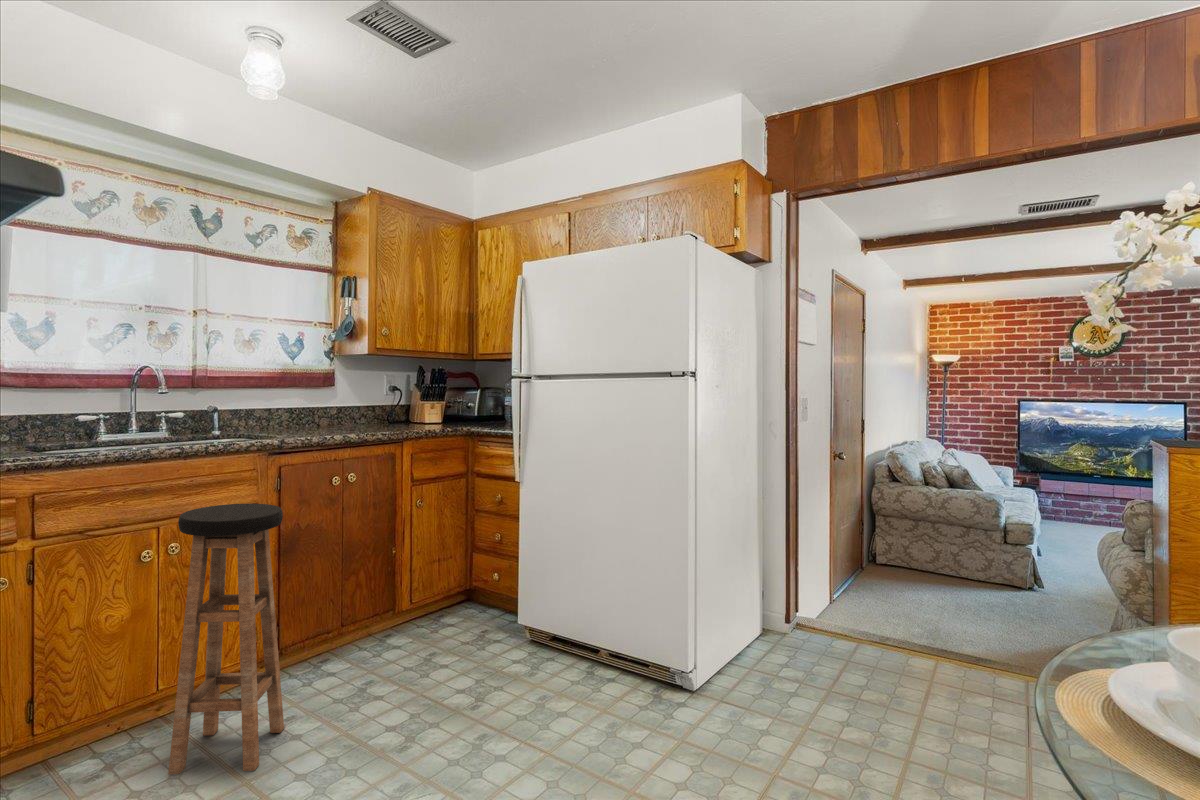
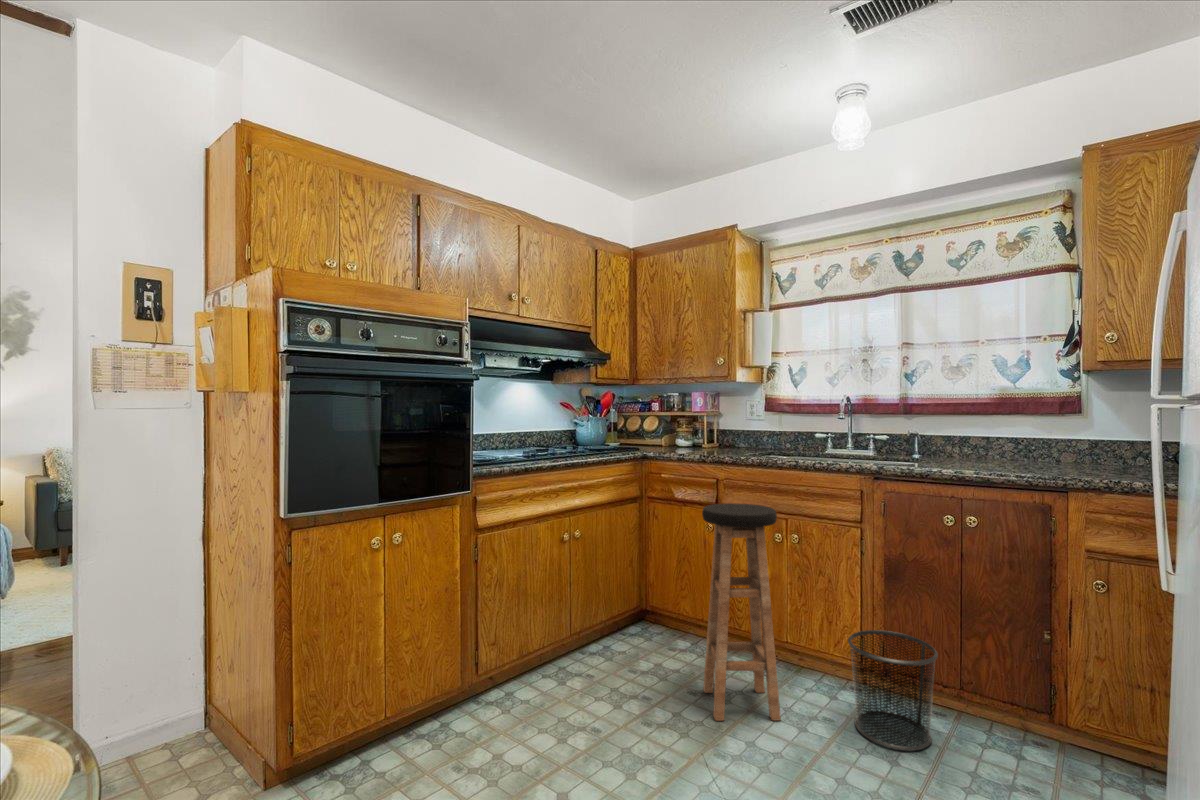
waste bin: none [300,588,378,690] -> present [848,630,938,751]

